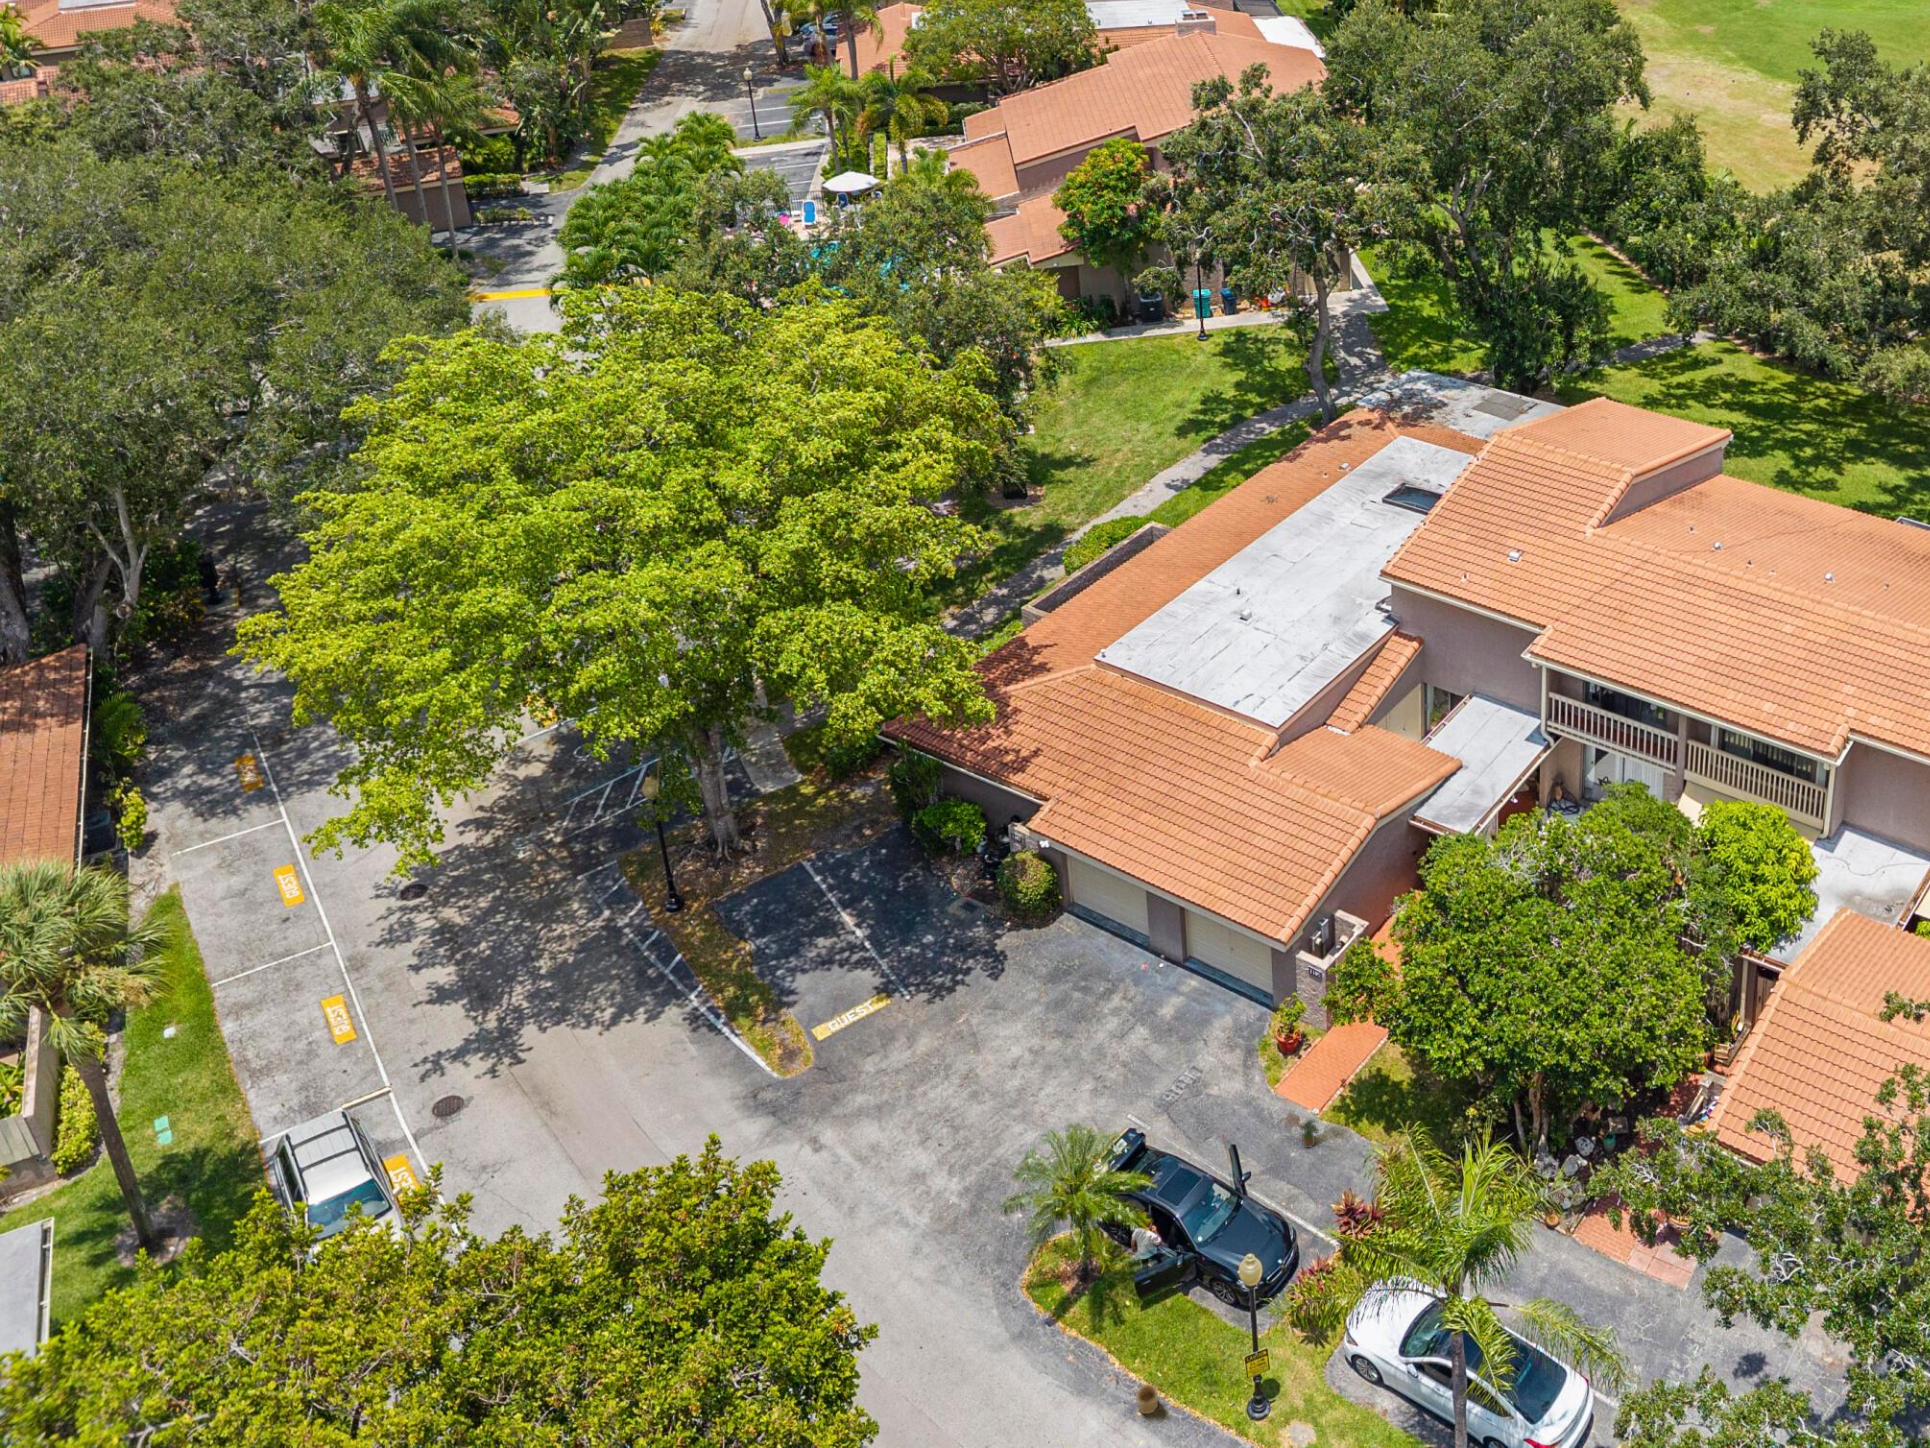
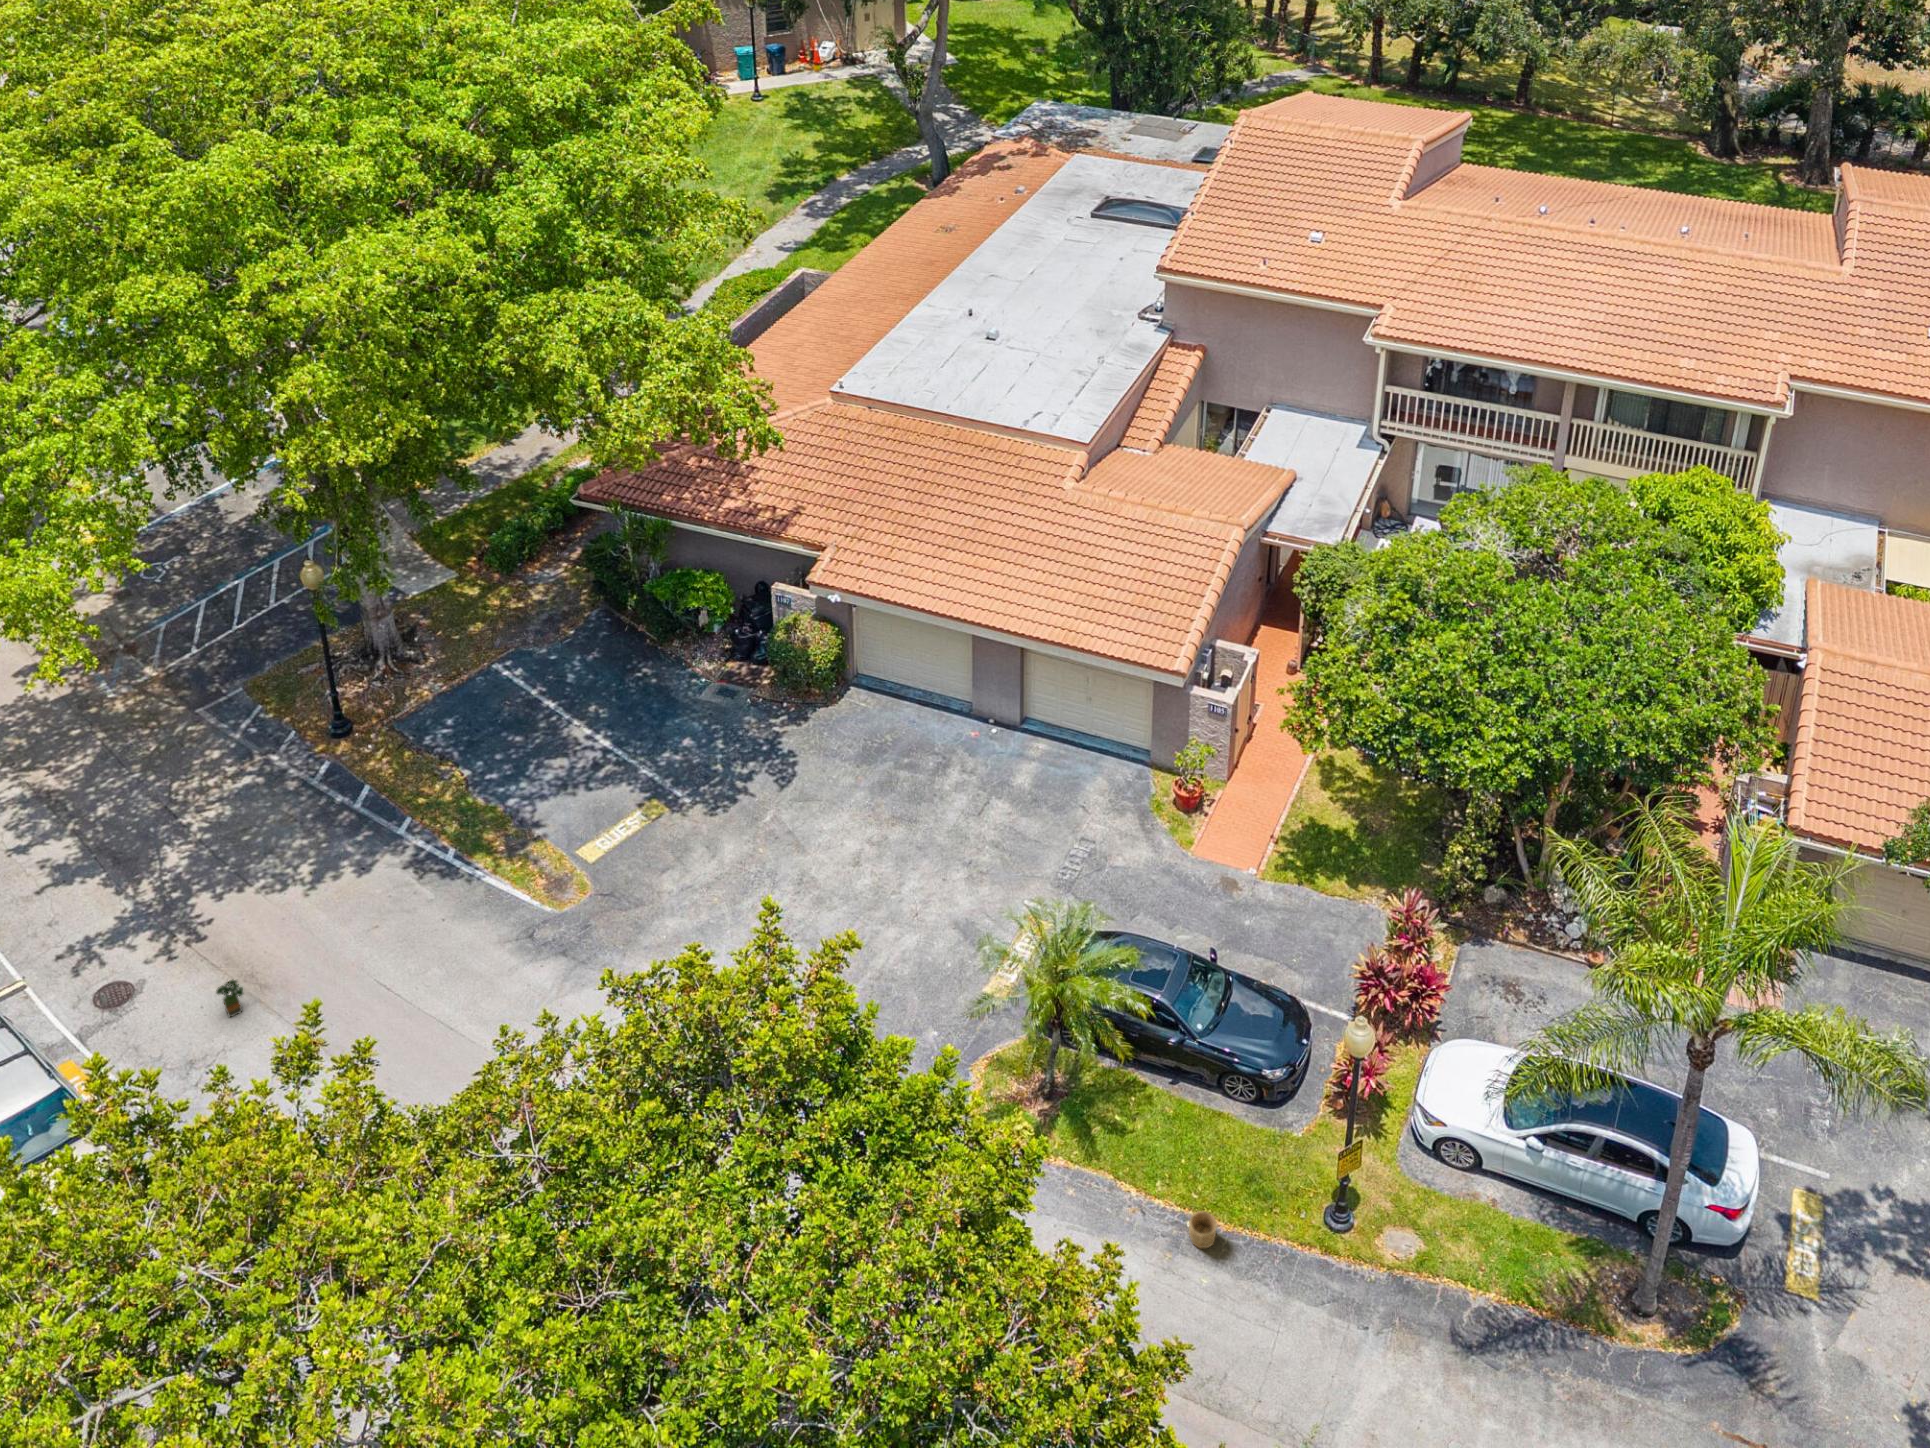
potted tree: present [1300,1120,1319,1148] -> present [216,980,243,1017]

